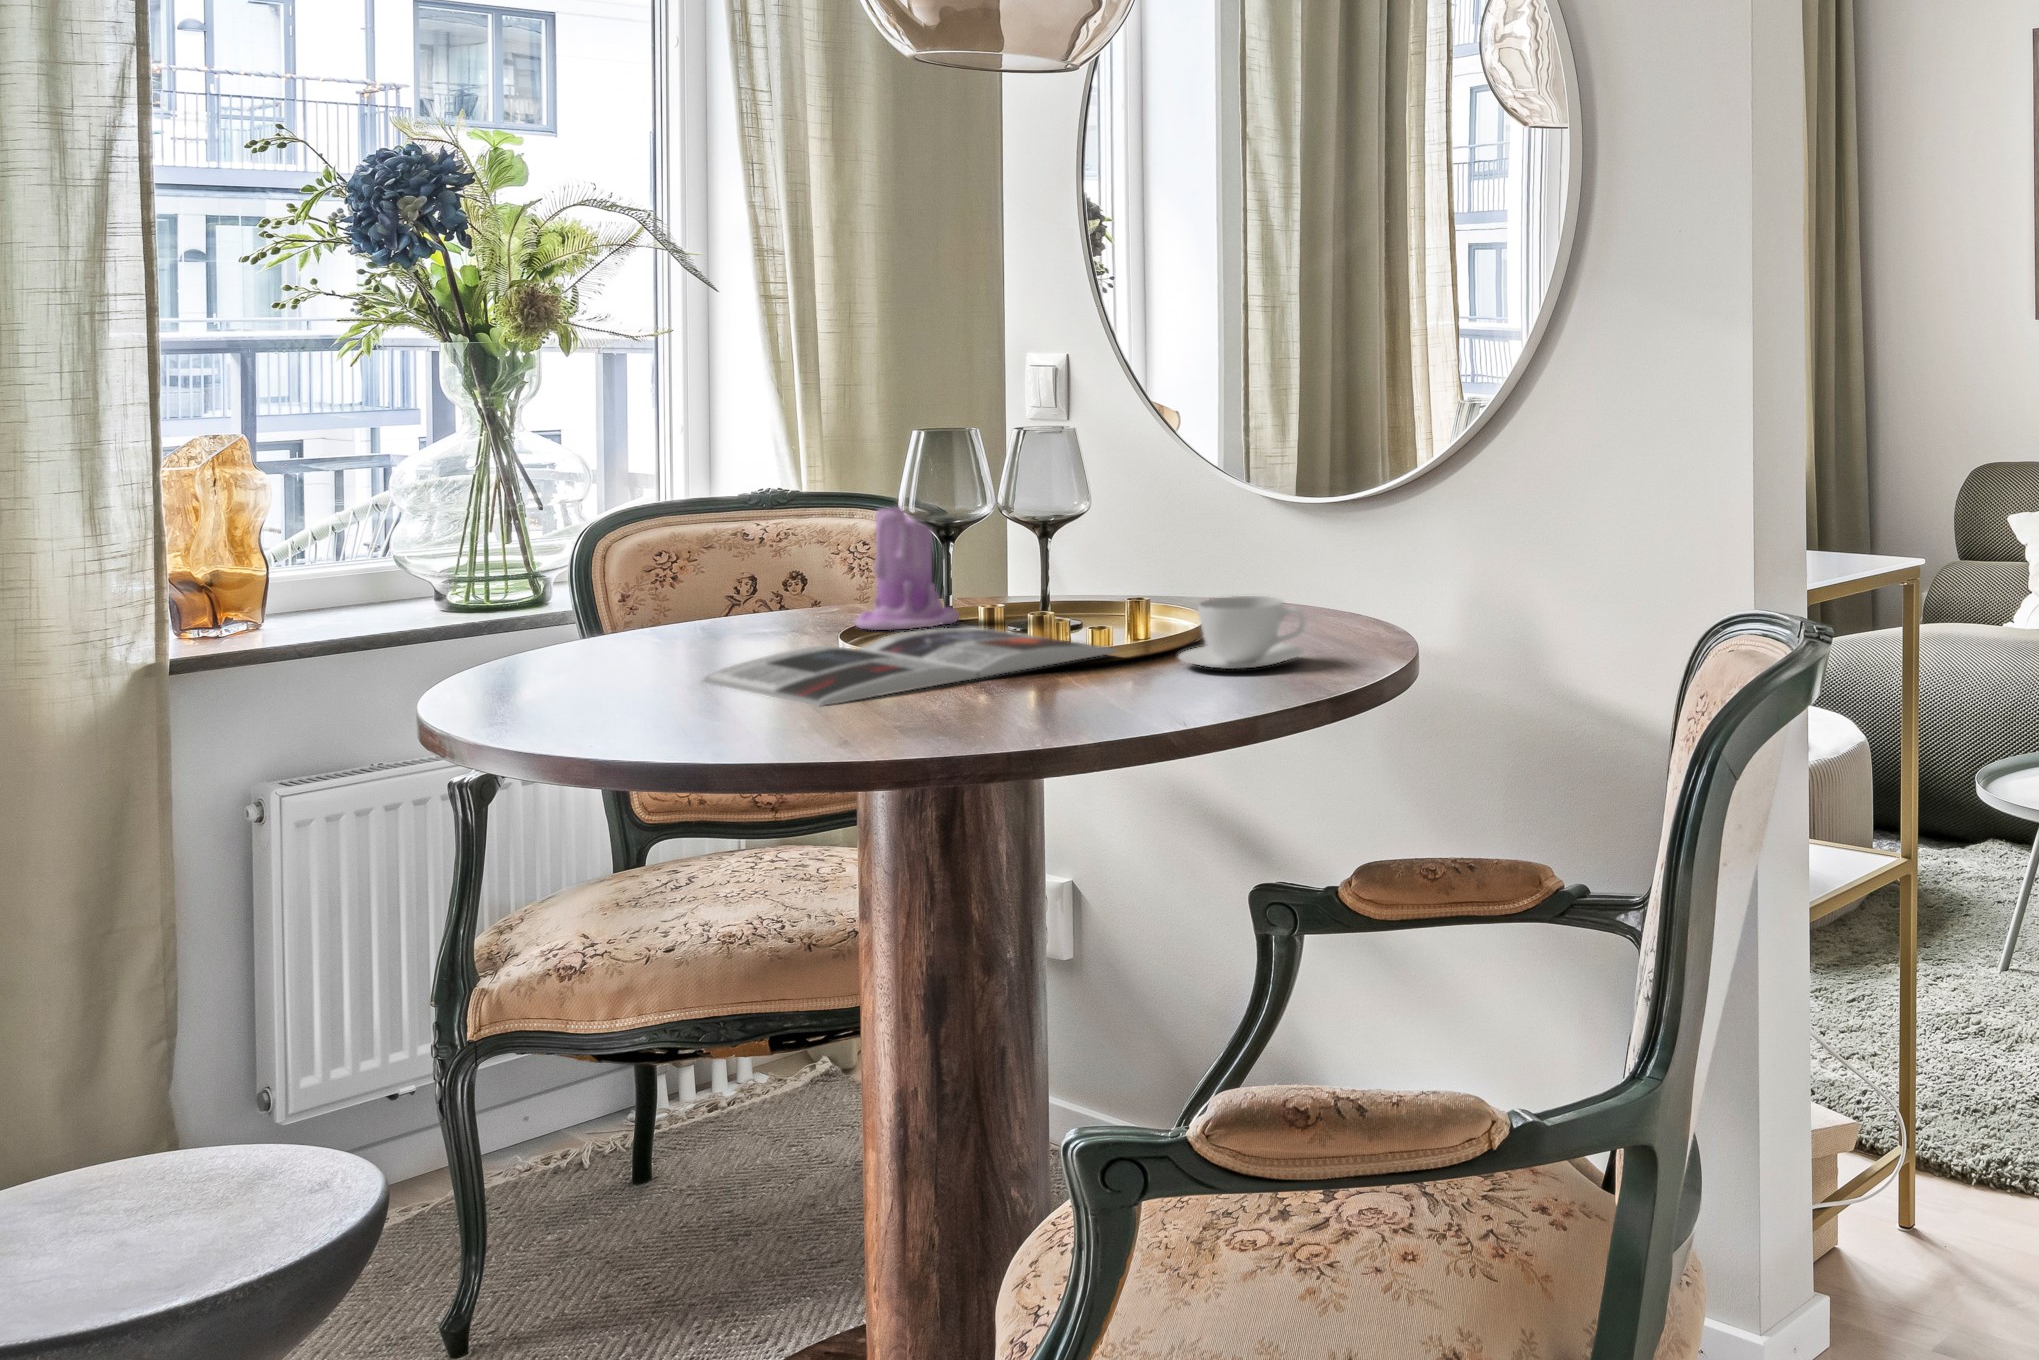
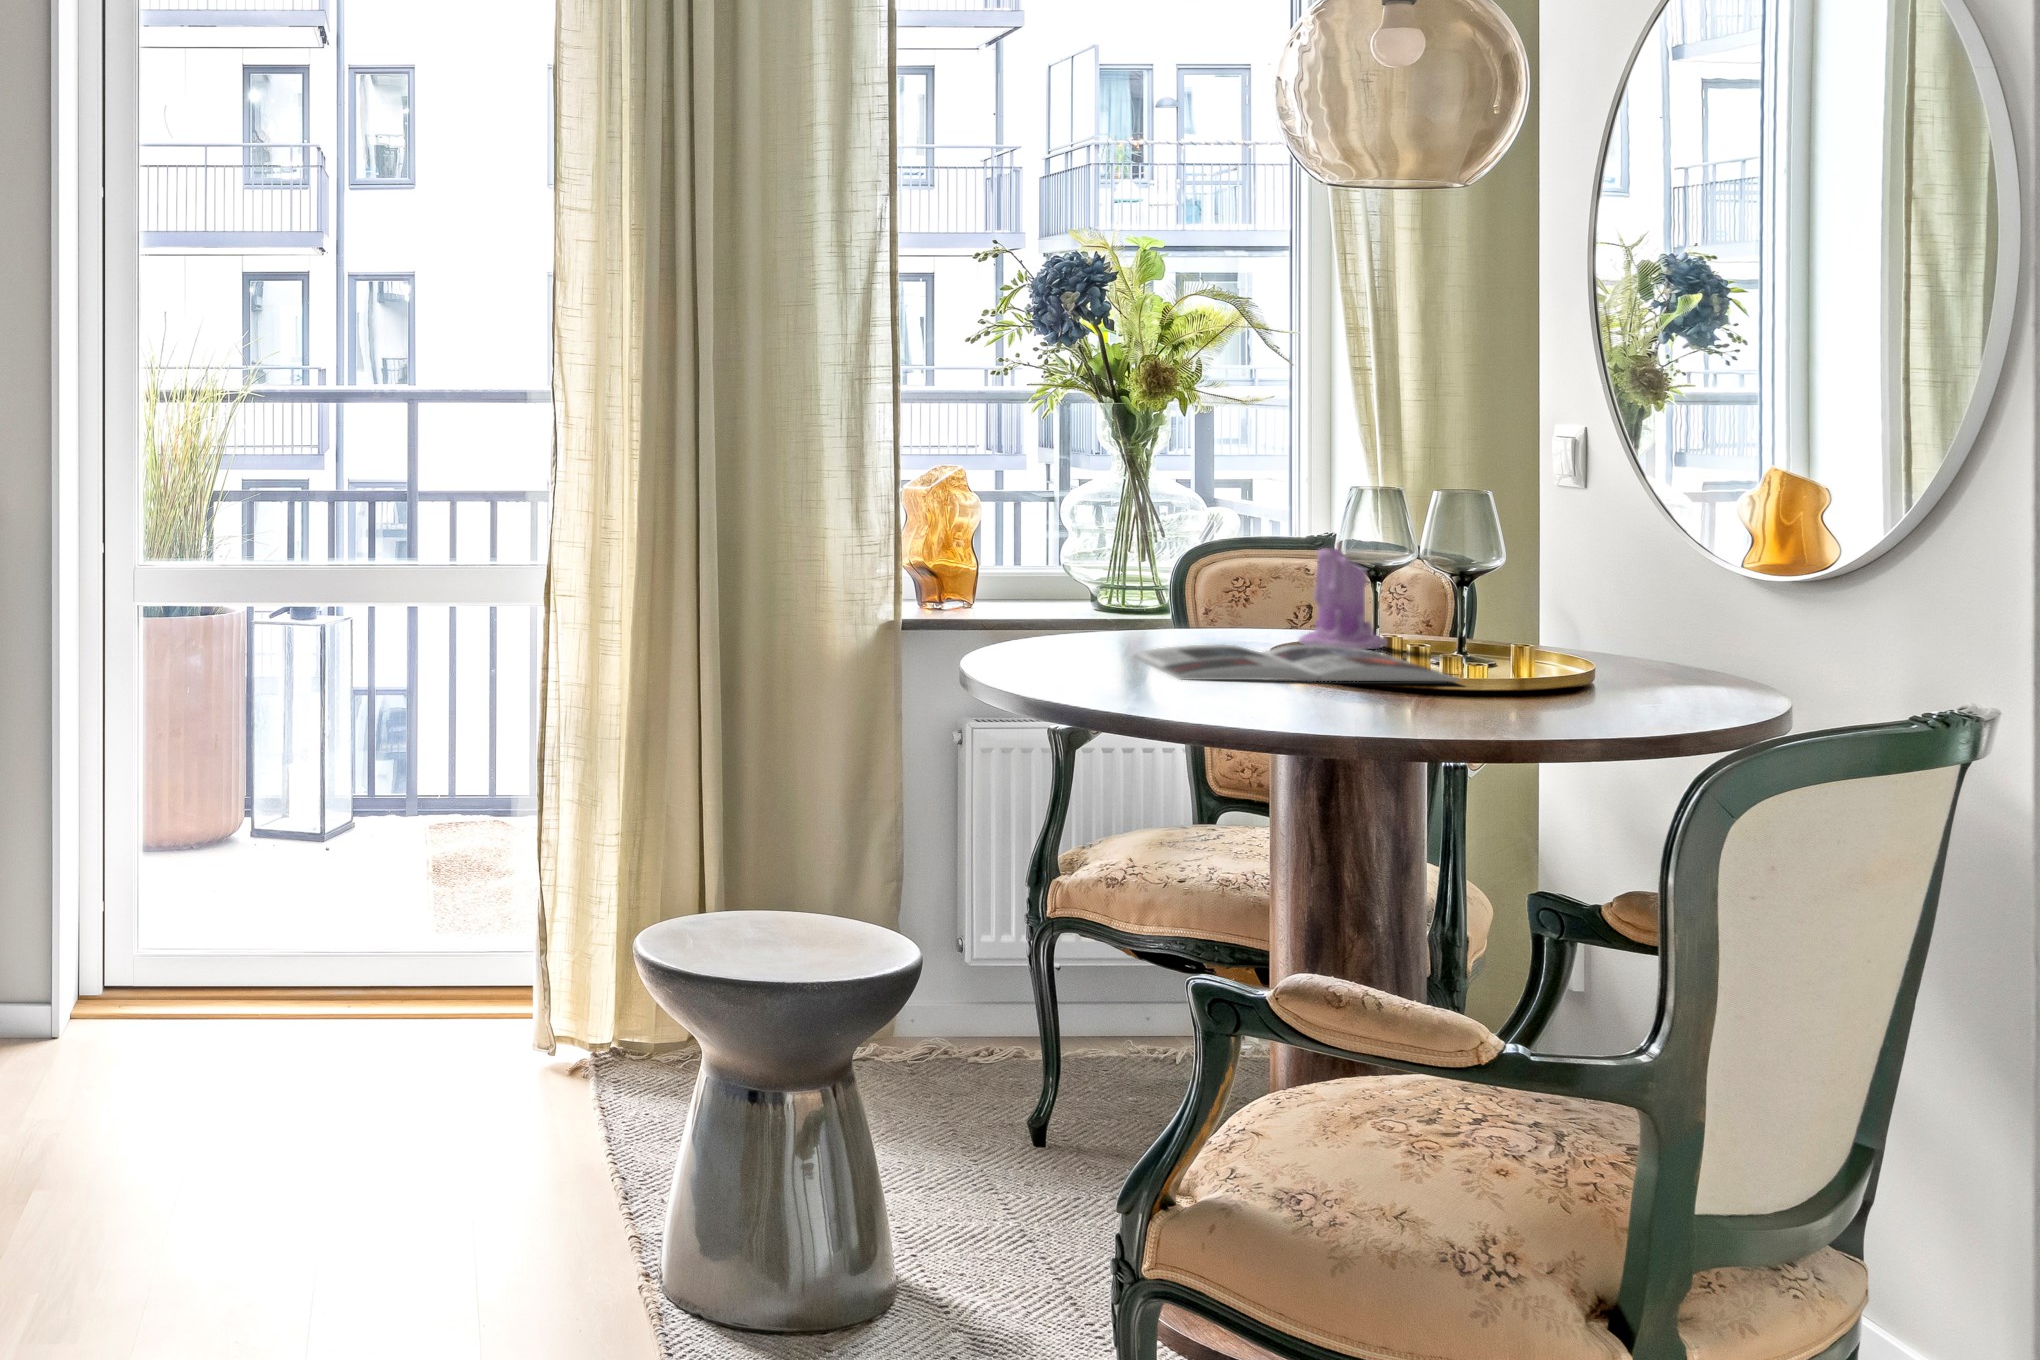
teacup: present [1178,596,1305,669] -> none [1492,643,1616,706]

